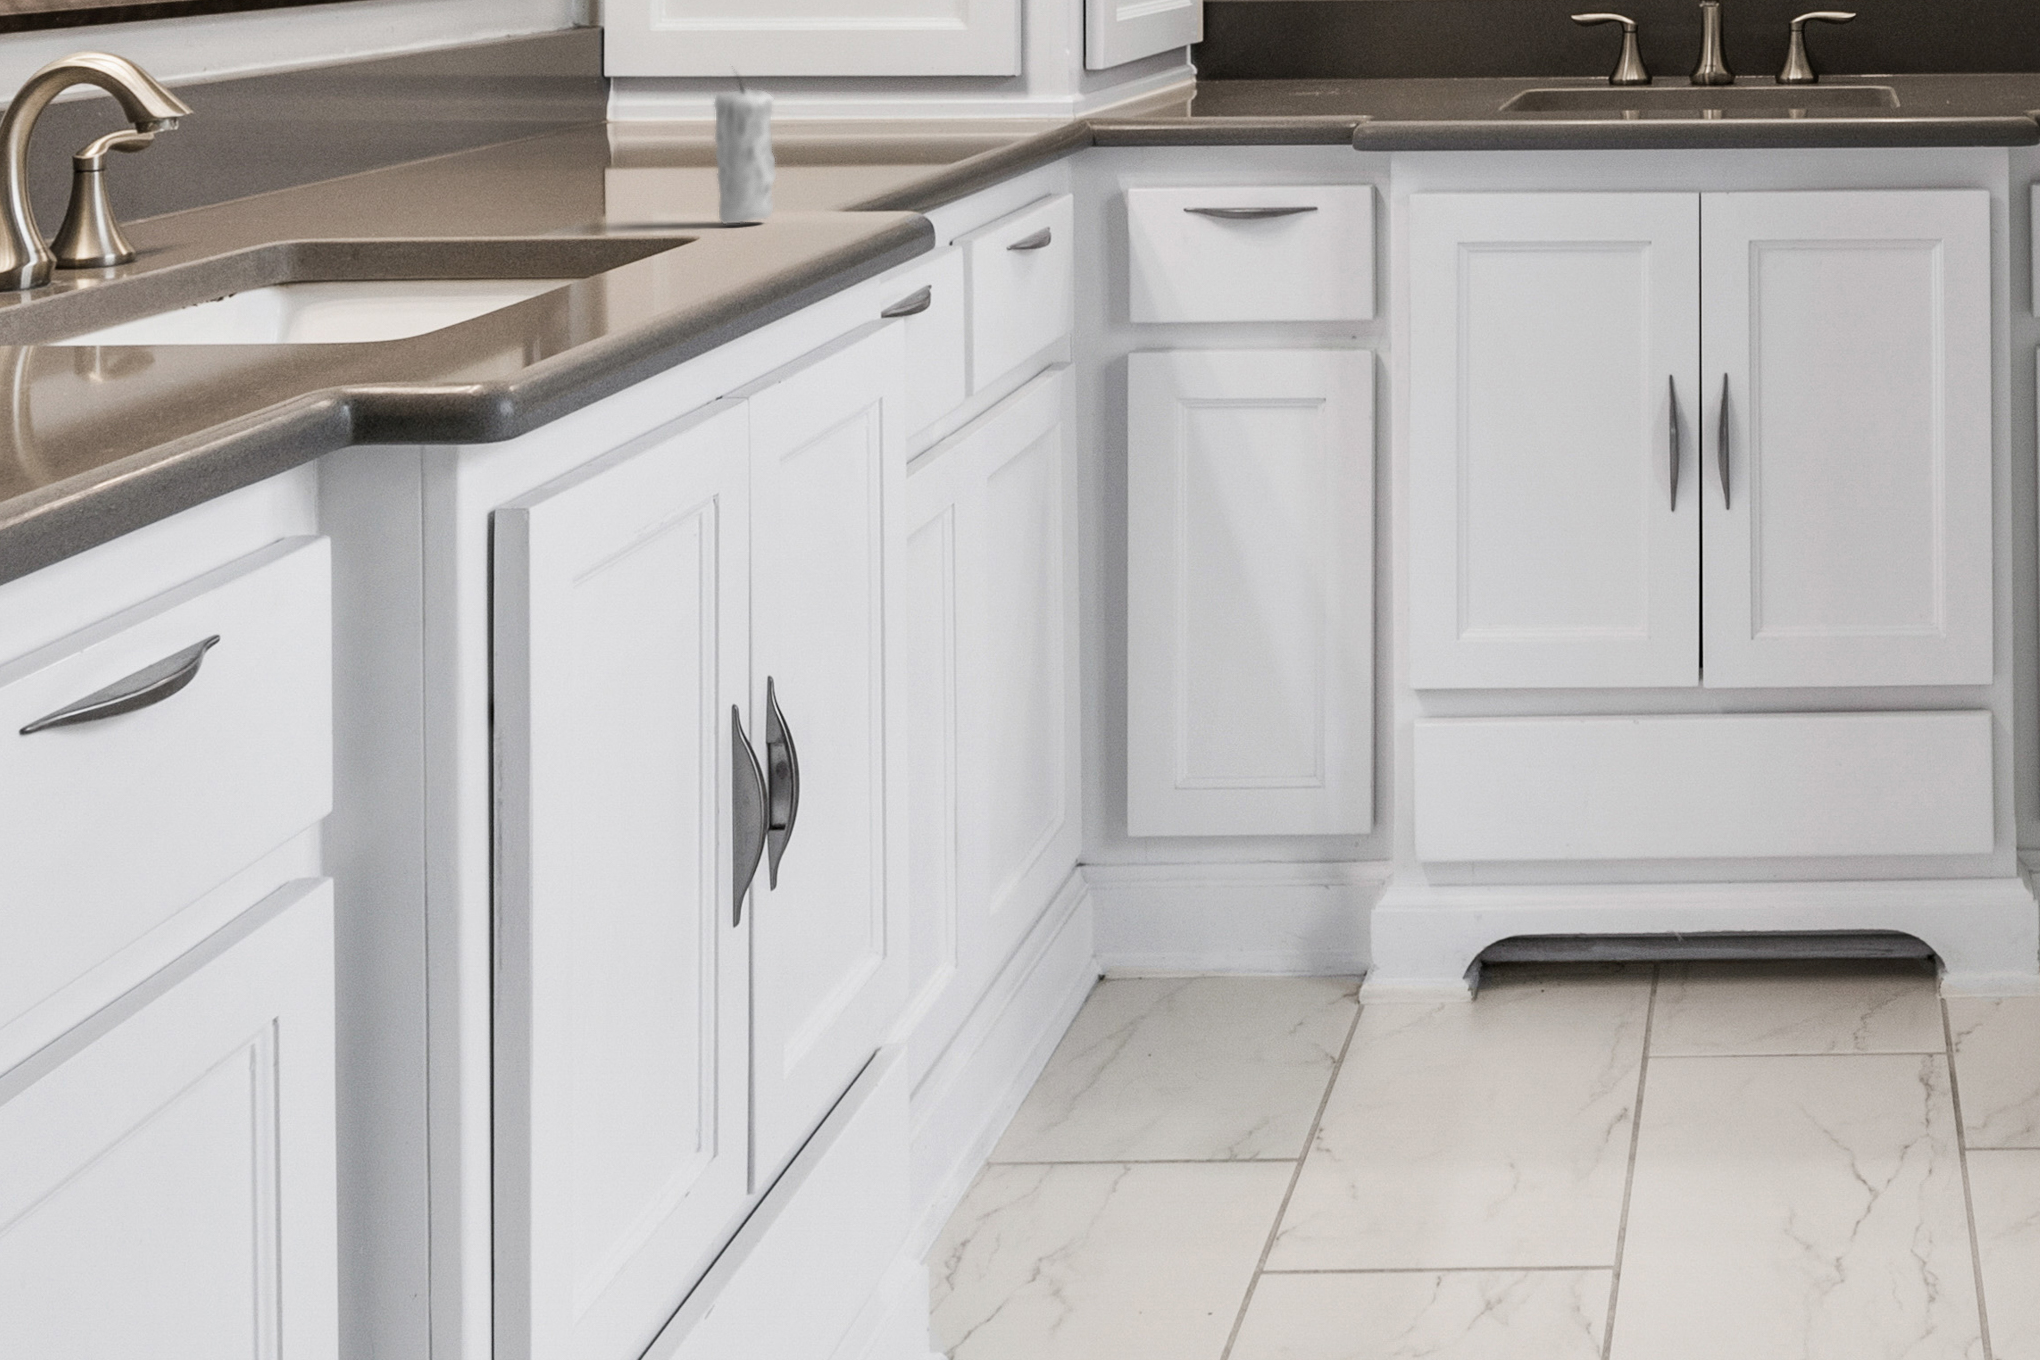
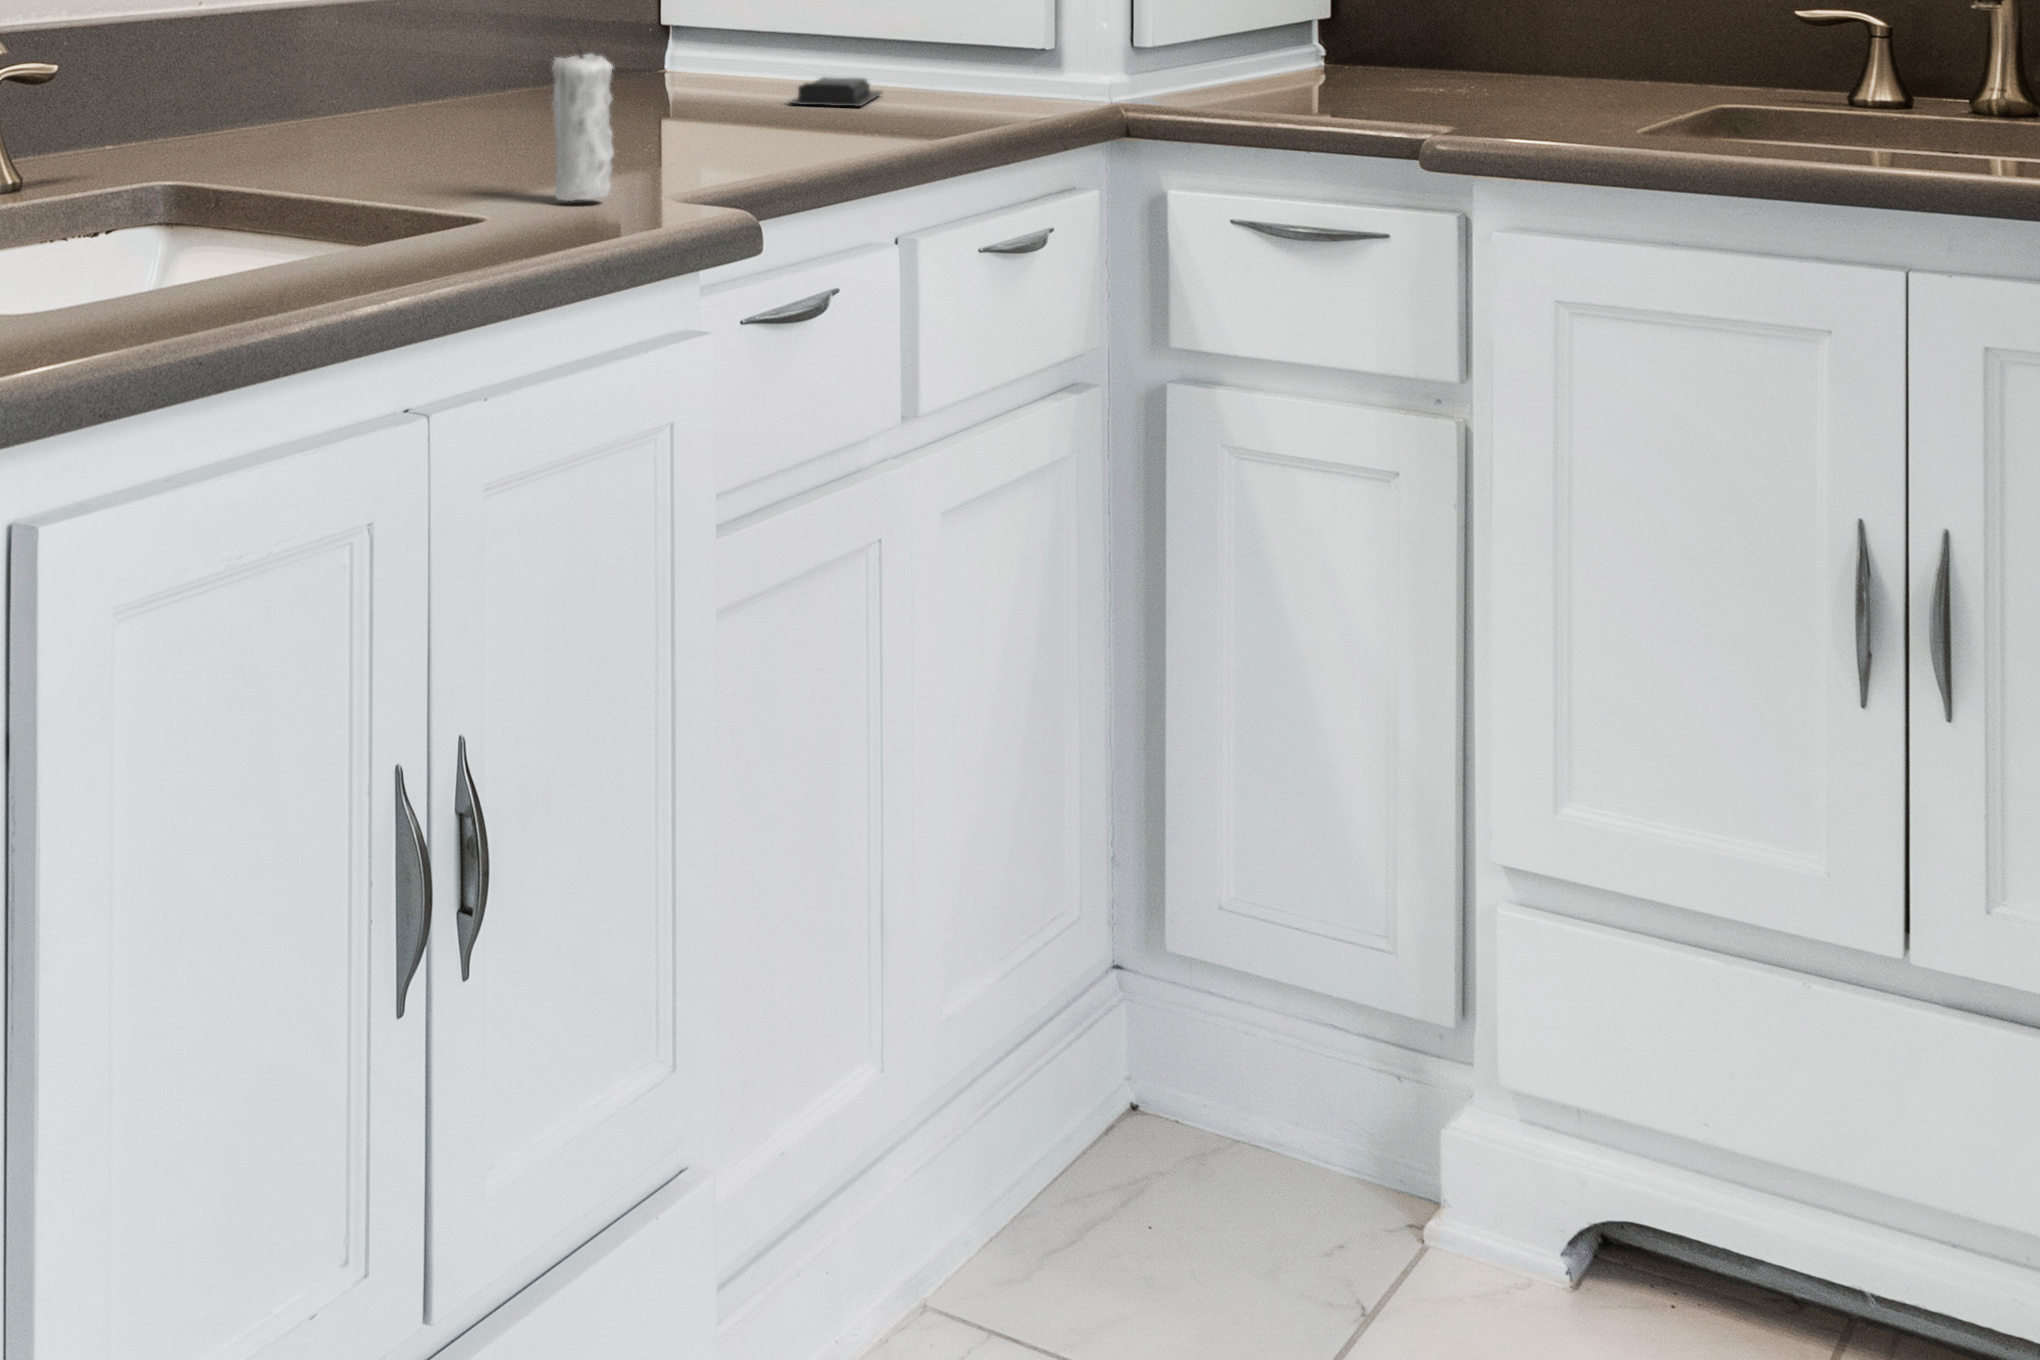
soap bar: none [774,118,846,145] -> present [791,77,882,106]

